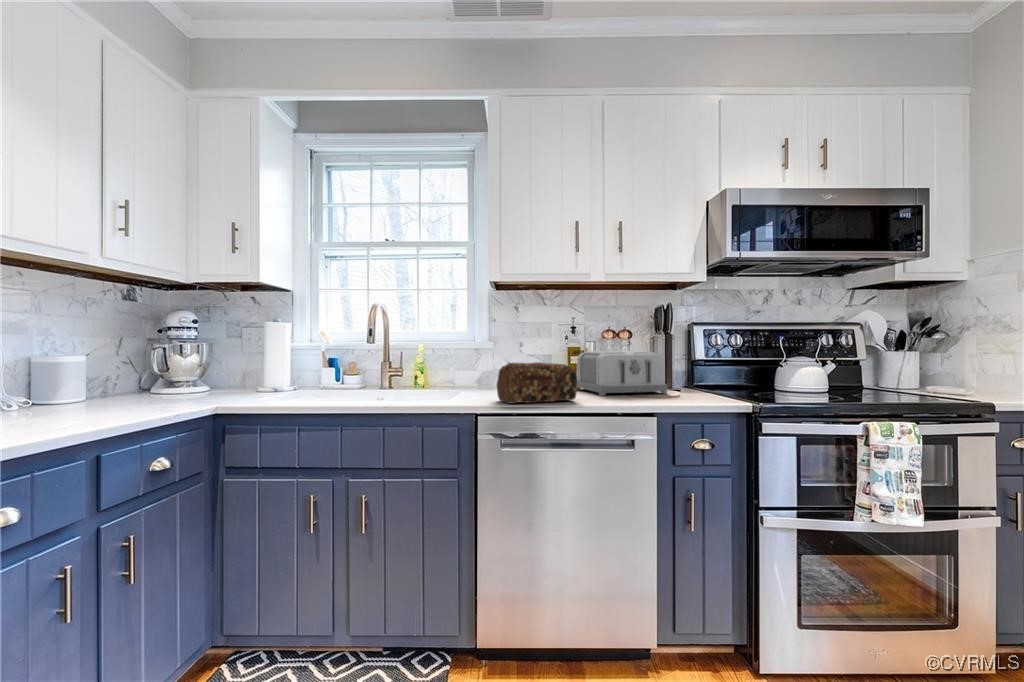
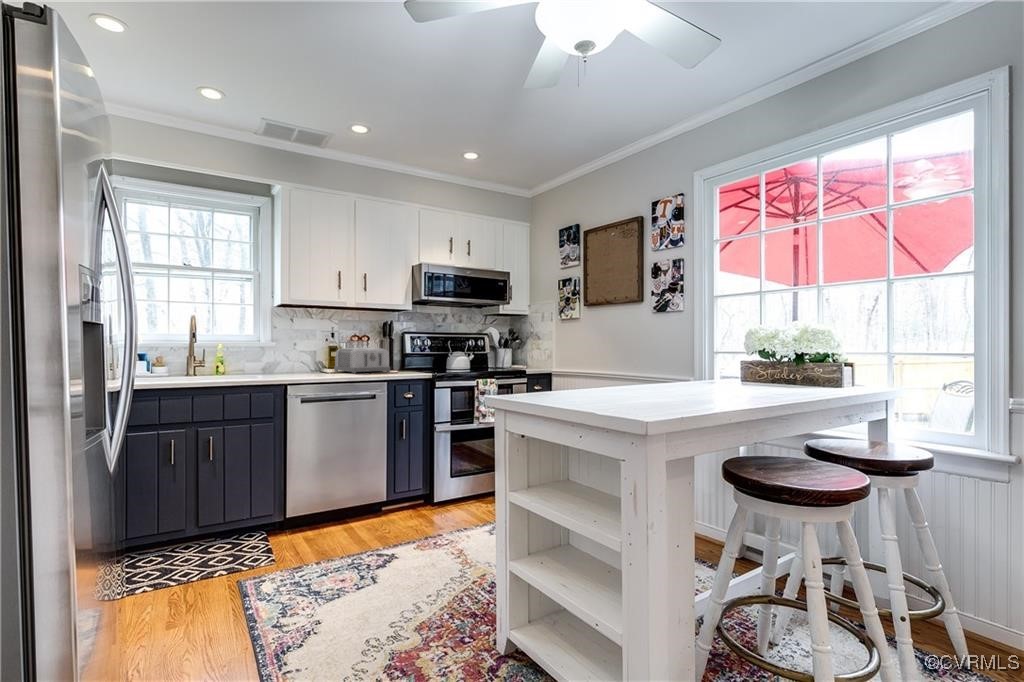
bread loaf: present [497,362,577,404] -> none [293,354,343,378]

